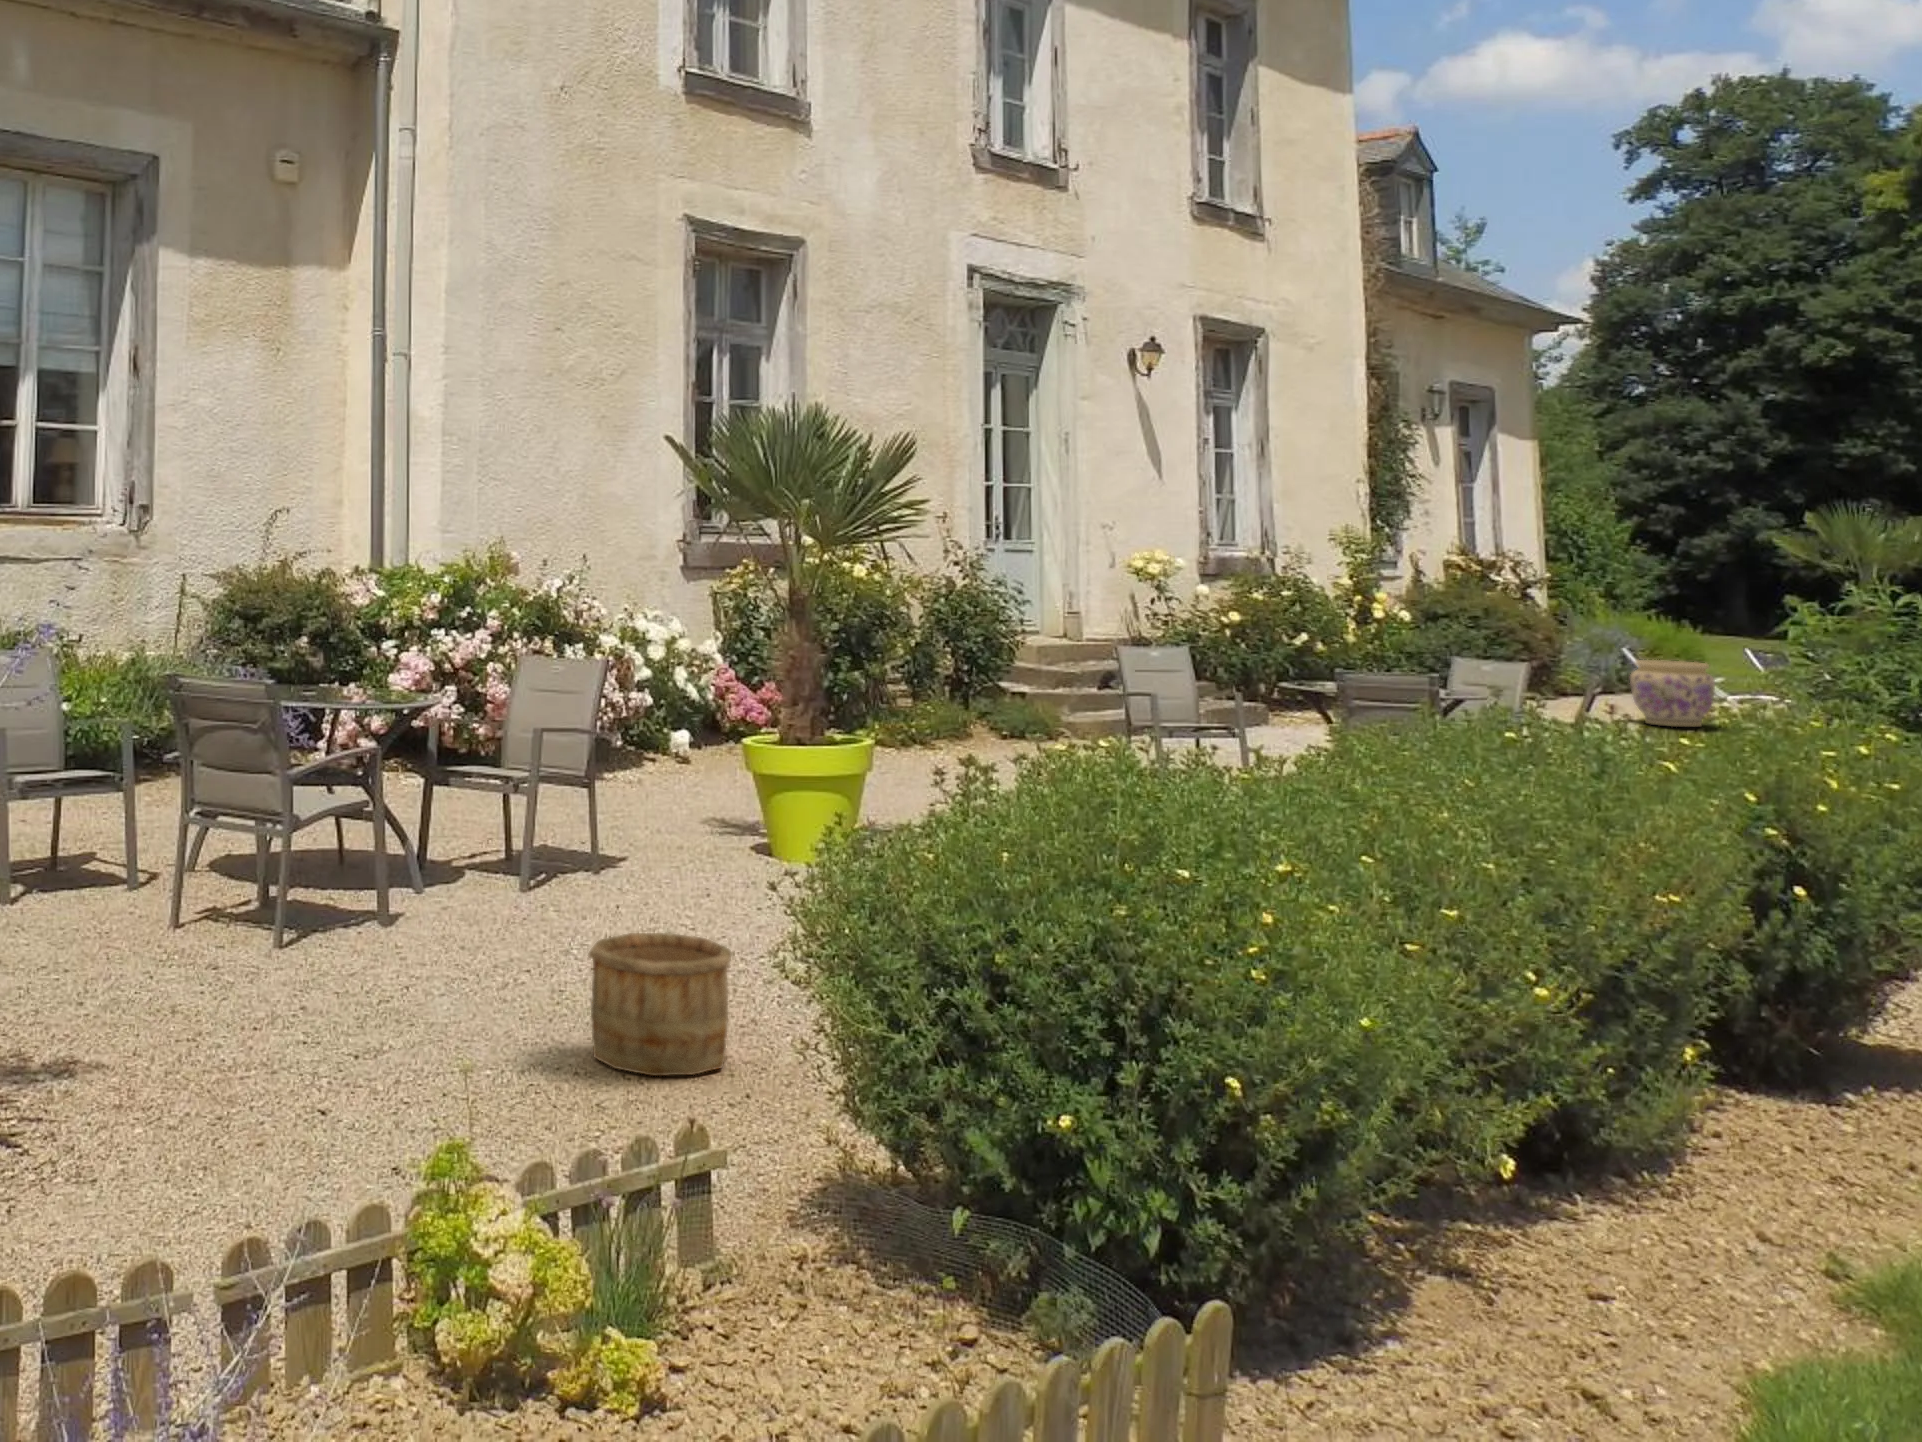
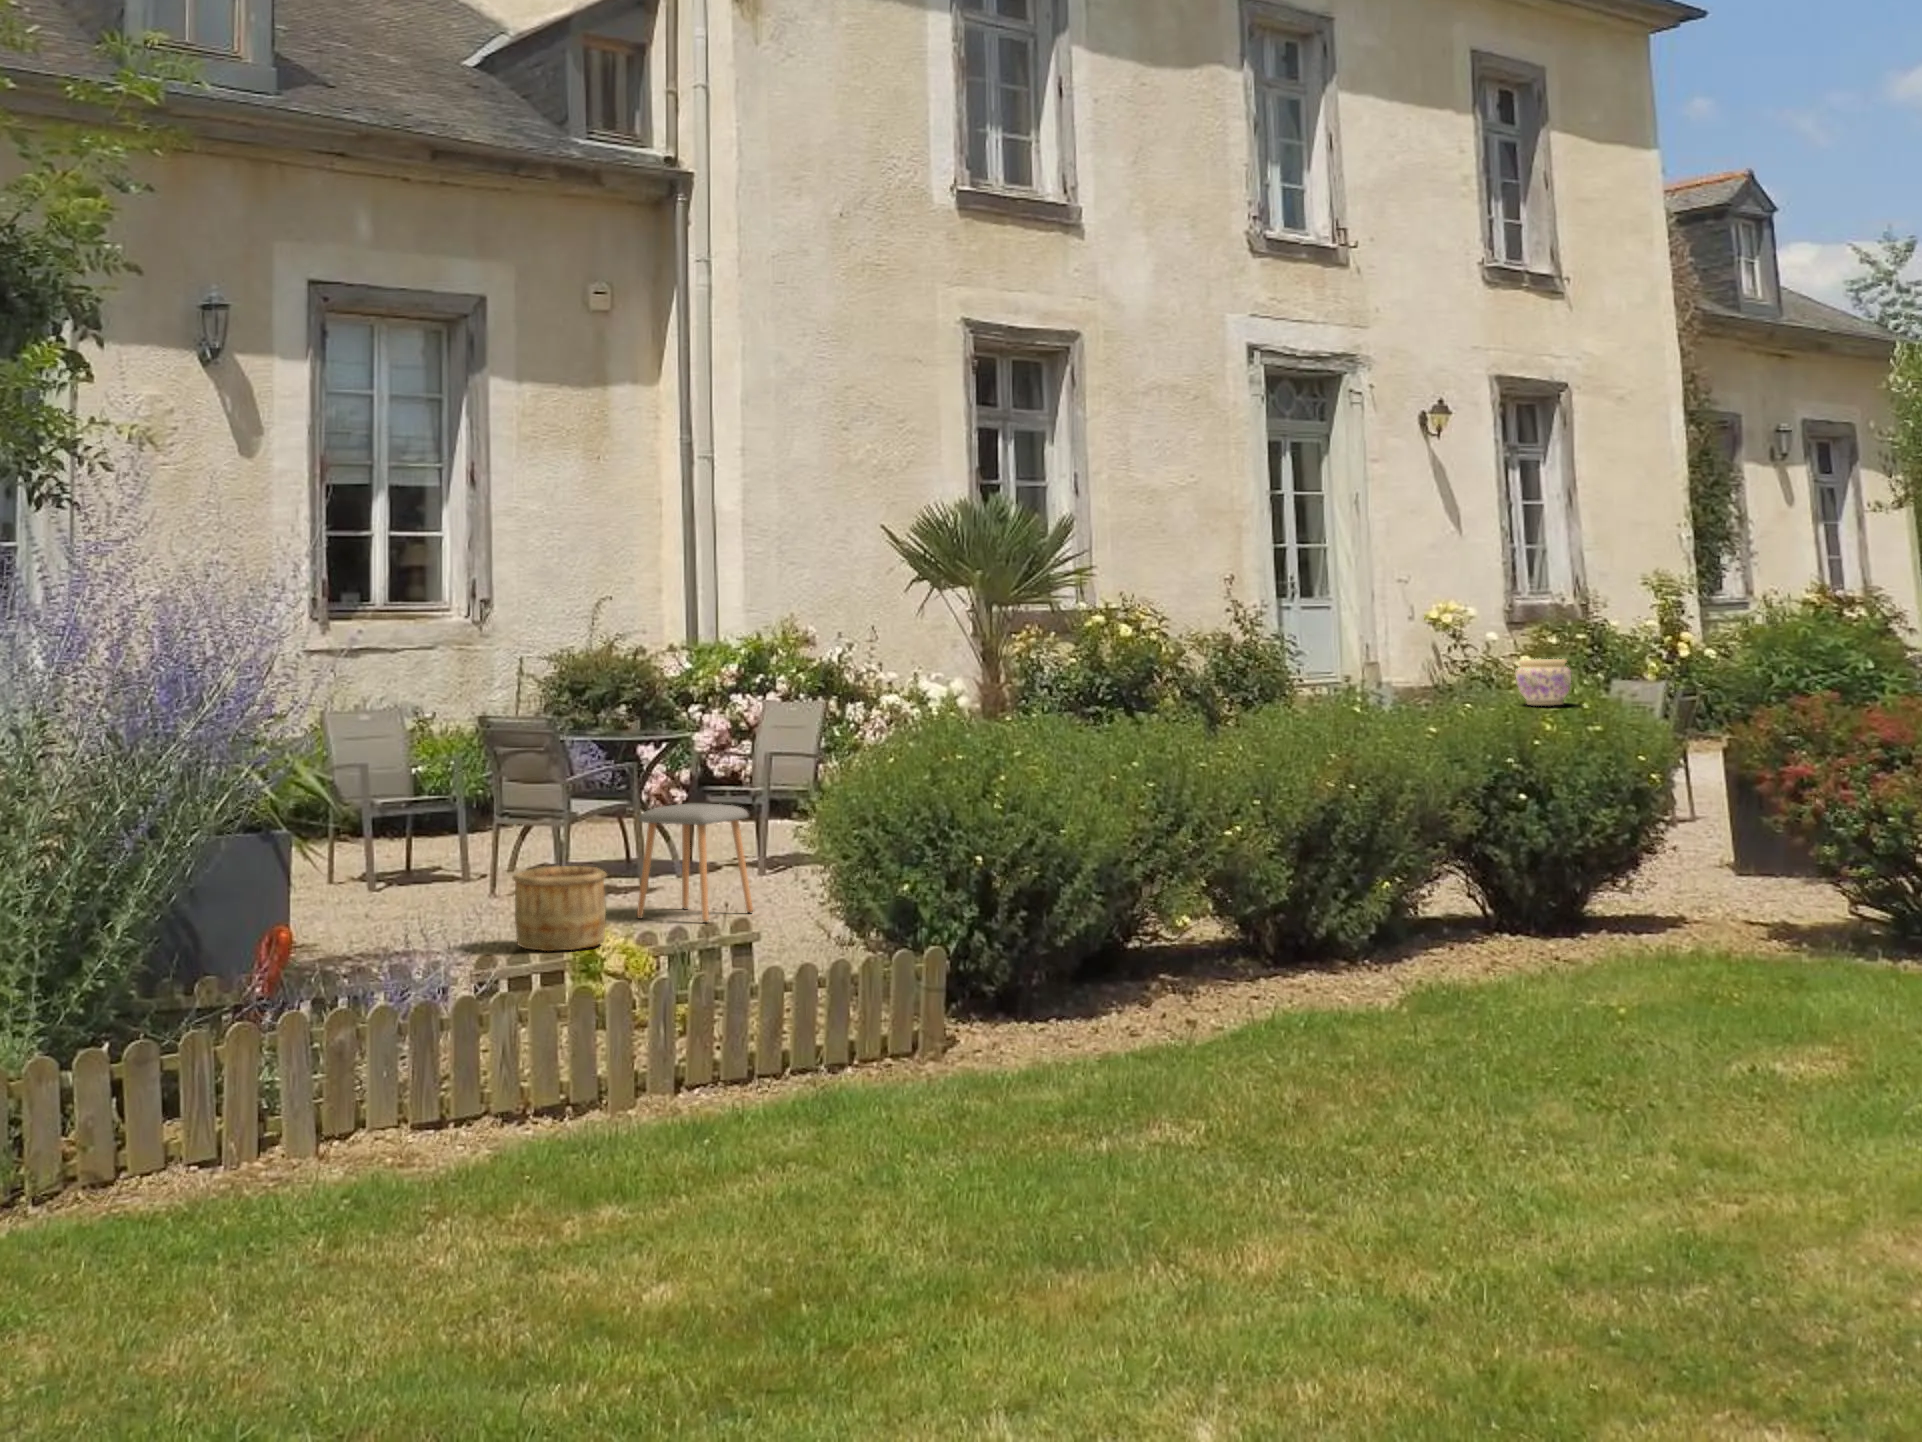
stool: none [380,798,534,969] -> present [637,804,753,923]
wooden bucket: present [588,933,731,1076] -> present [512,866,607,951]

